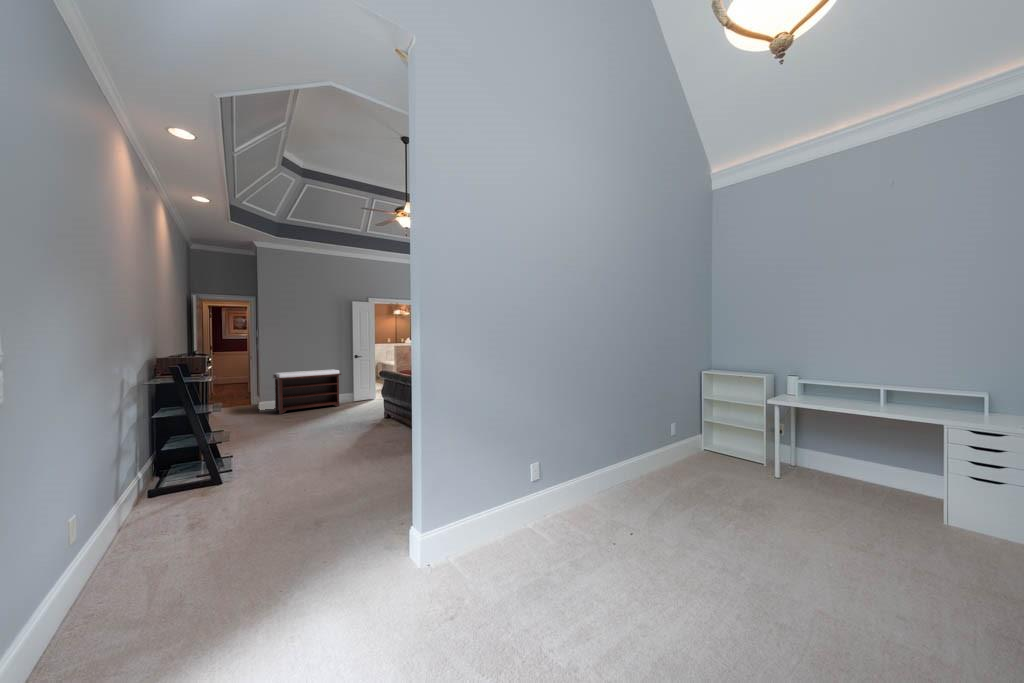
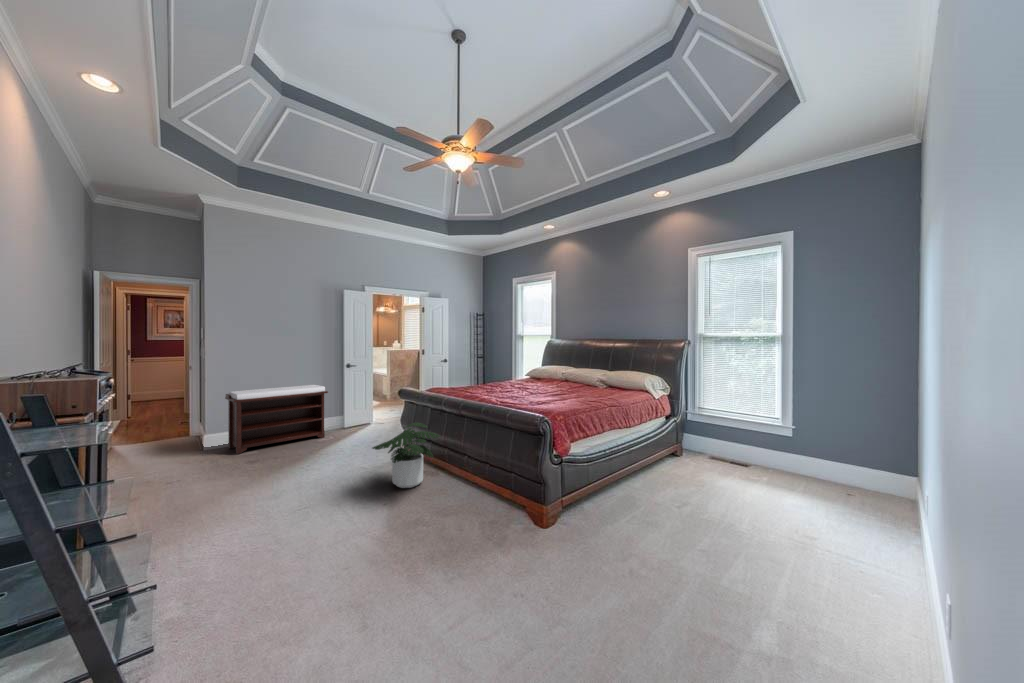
potted plant: none [357,390,400,431] -> present [373,422,439,488]

